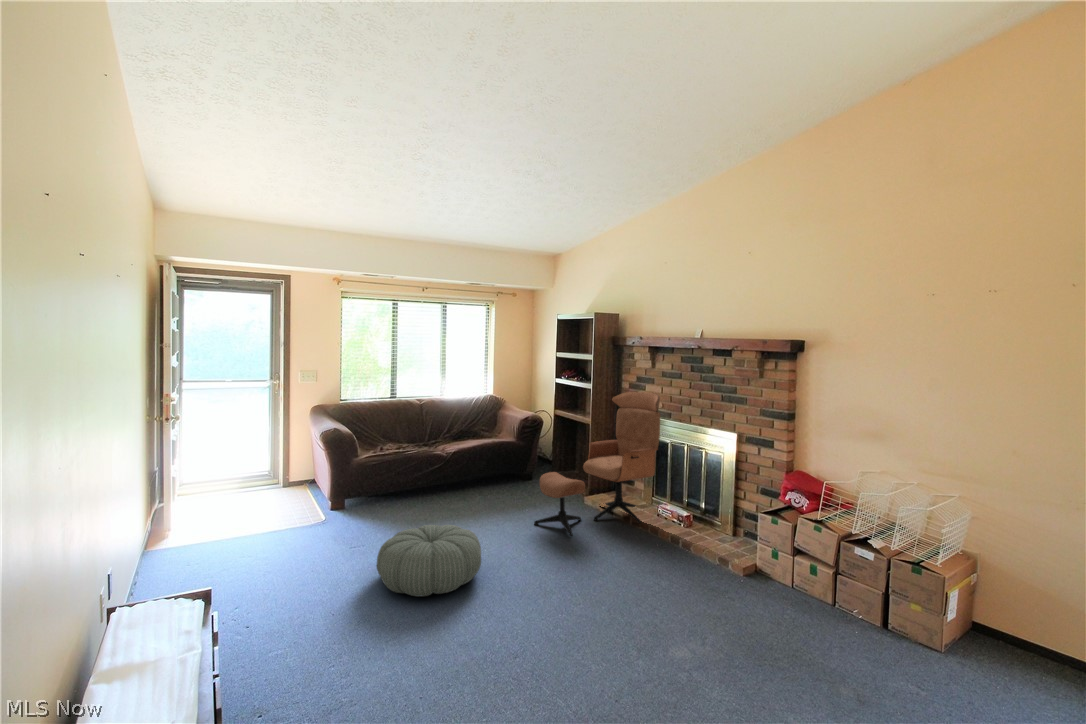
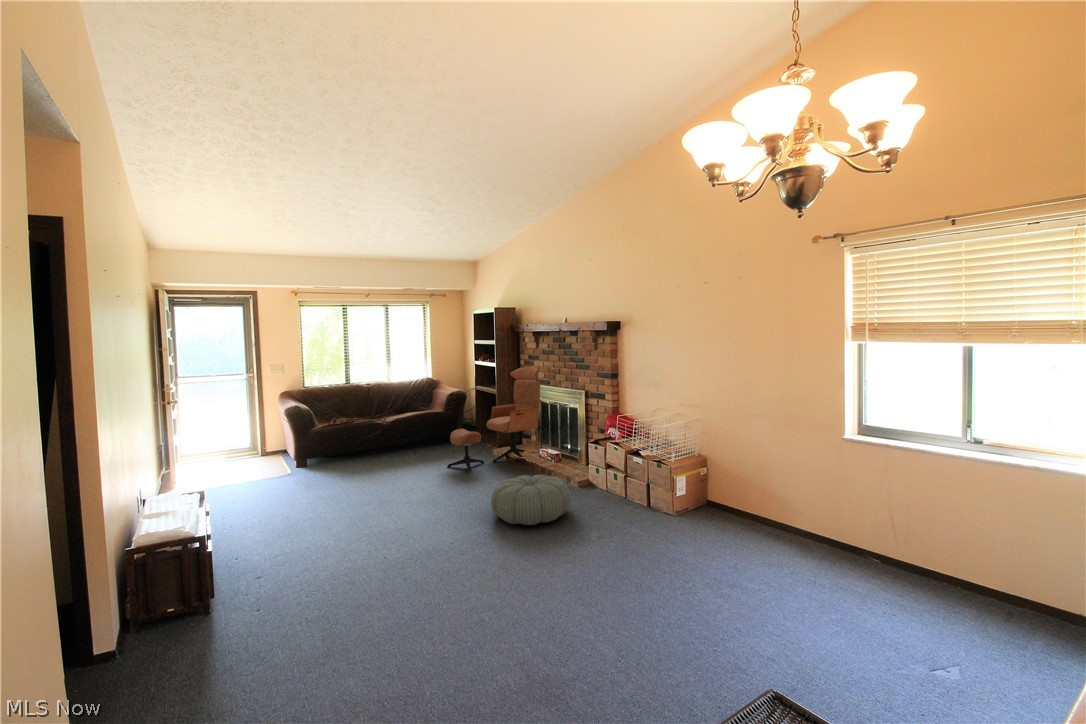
pouf: present [377,525,481,597] -> present [491,475,571,525]

